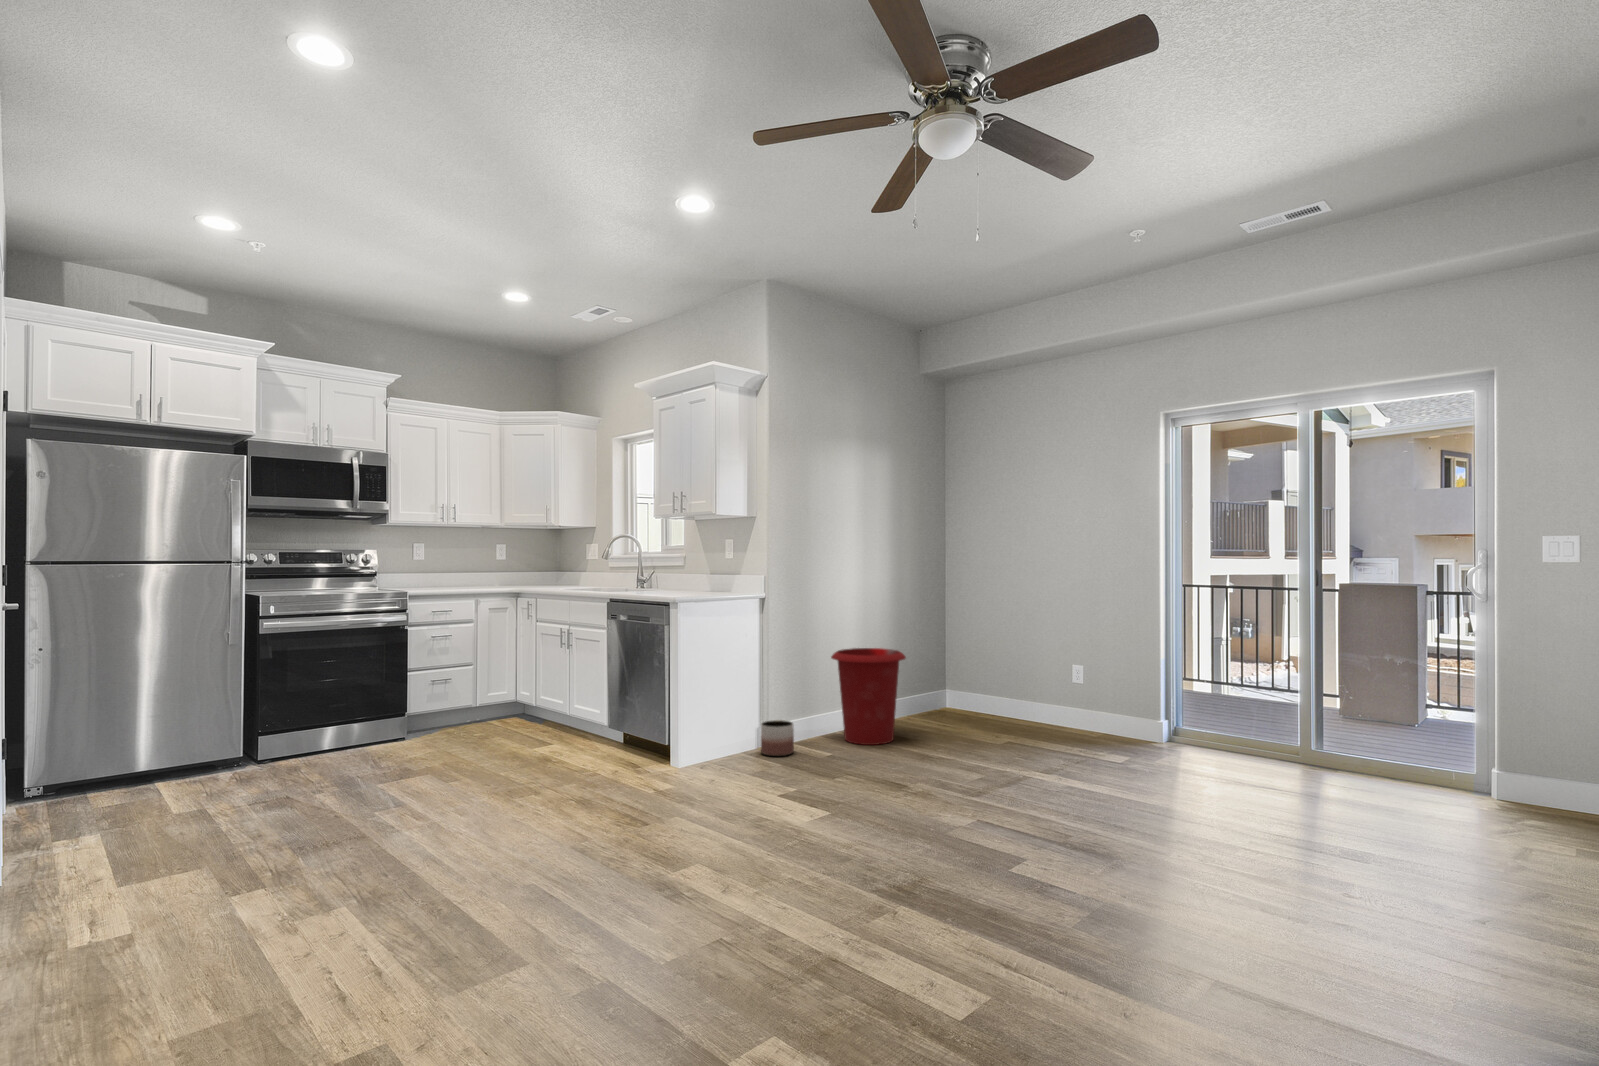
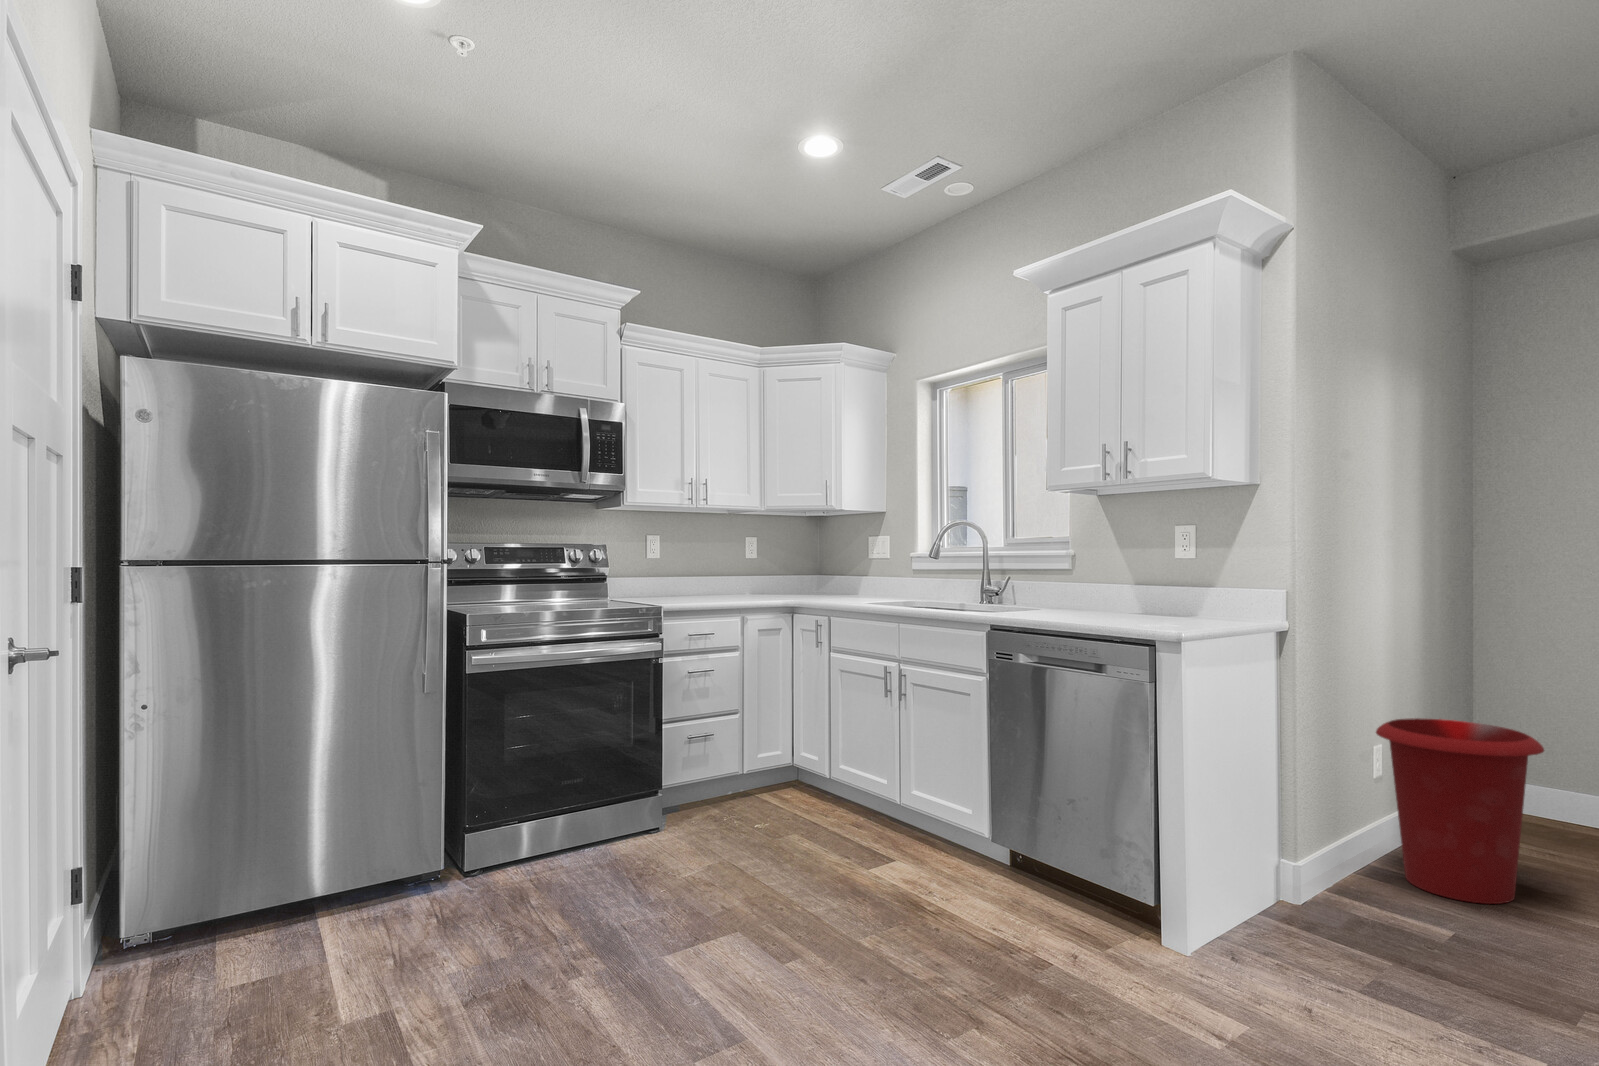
planter: present [761,720,794,756] -> none [1288,851,1358,925]

